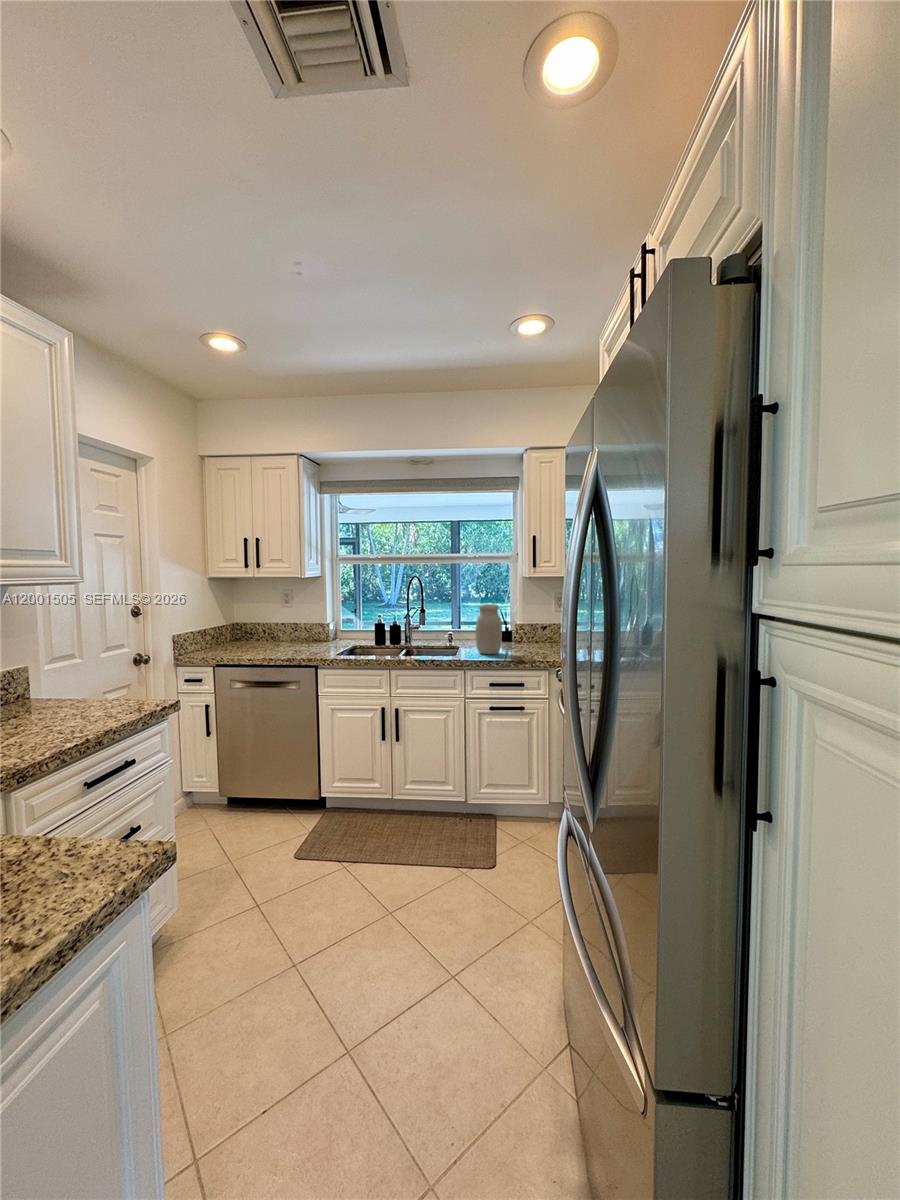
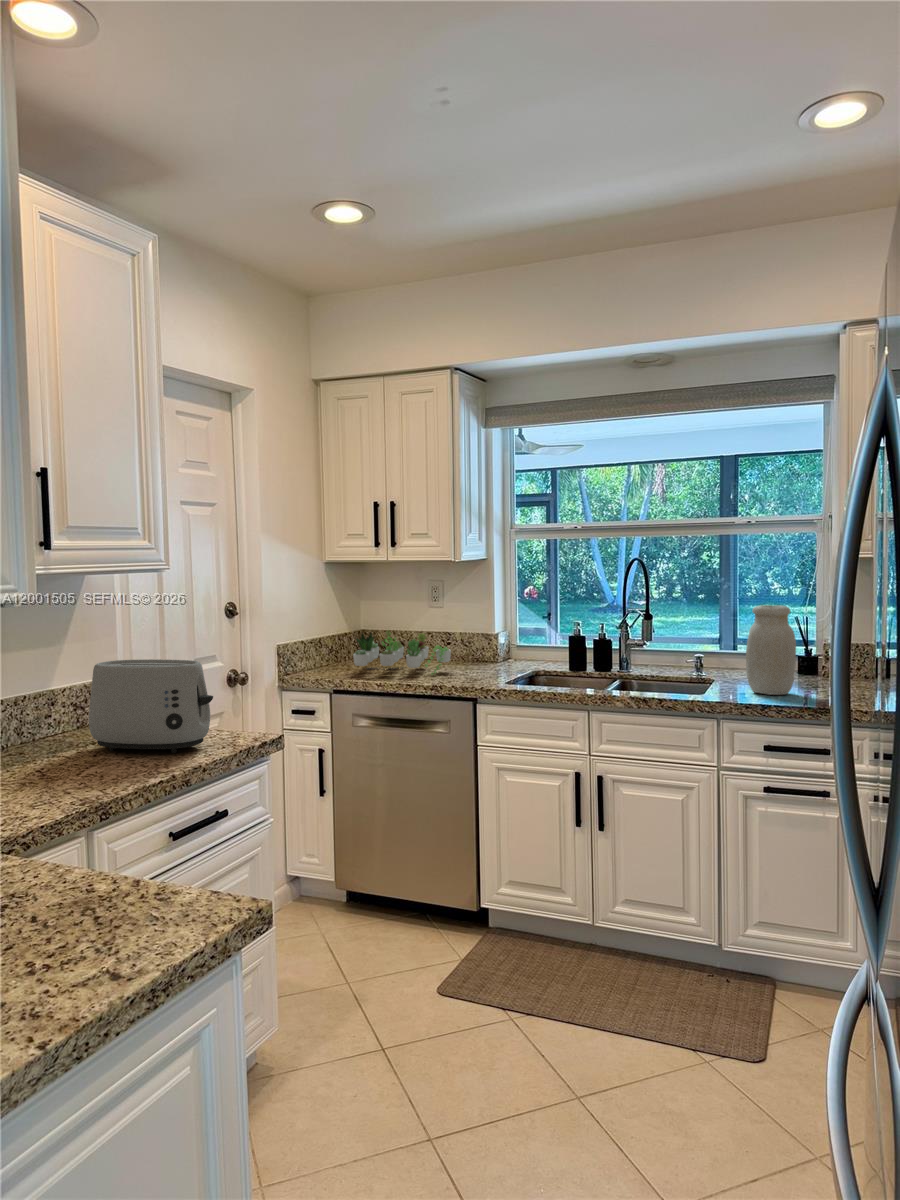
succulent plant: none [232,622,299,651] -> present [353,633,451,675]
toaster: none [8,650,124,723] -> present [89,659,213,753]

